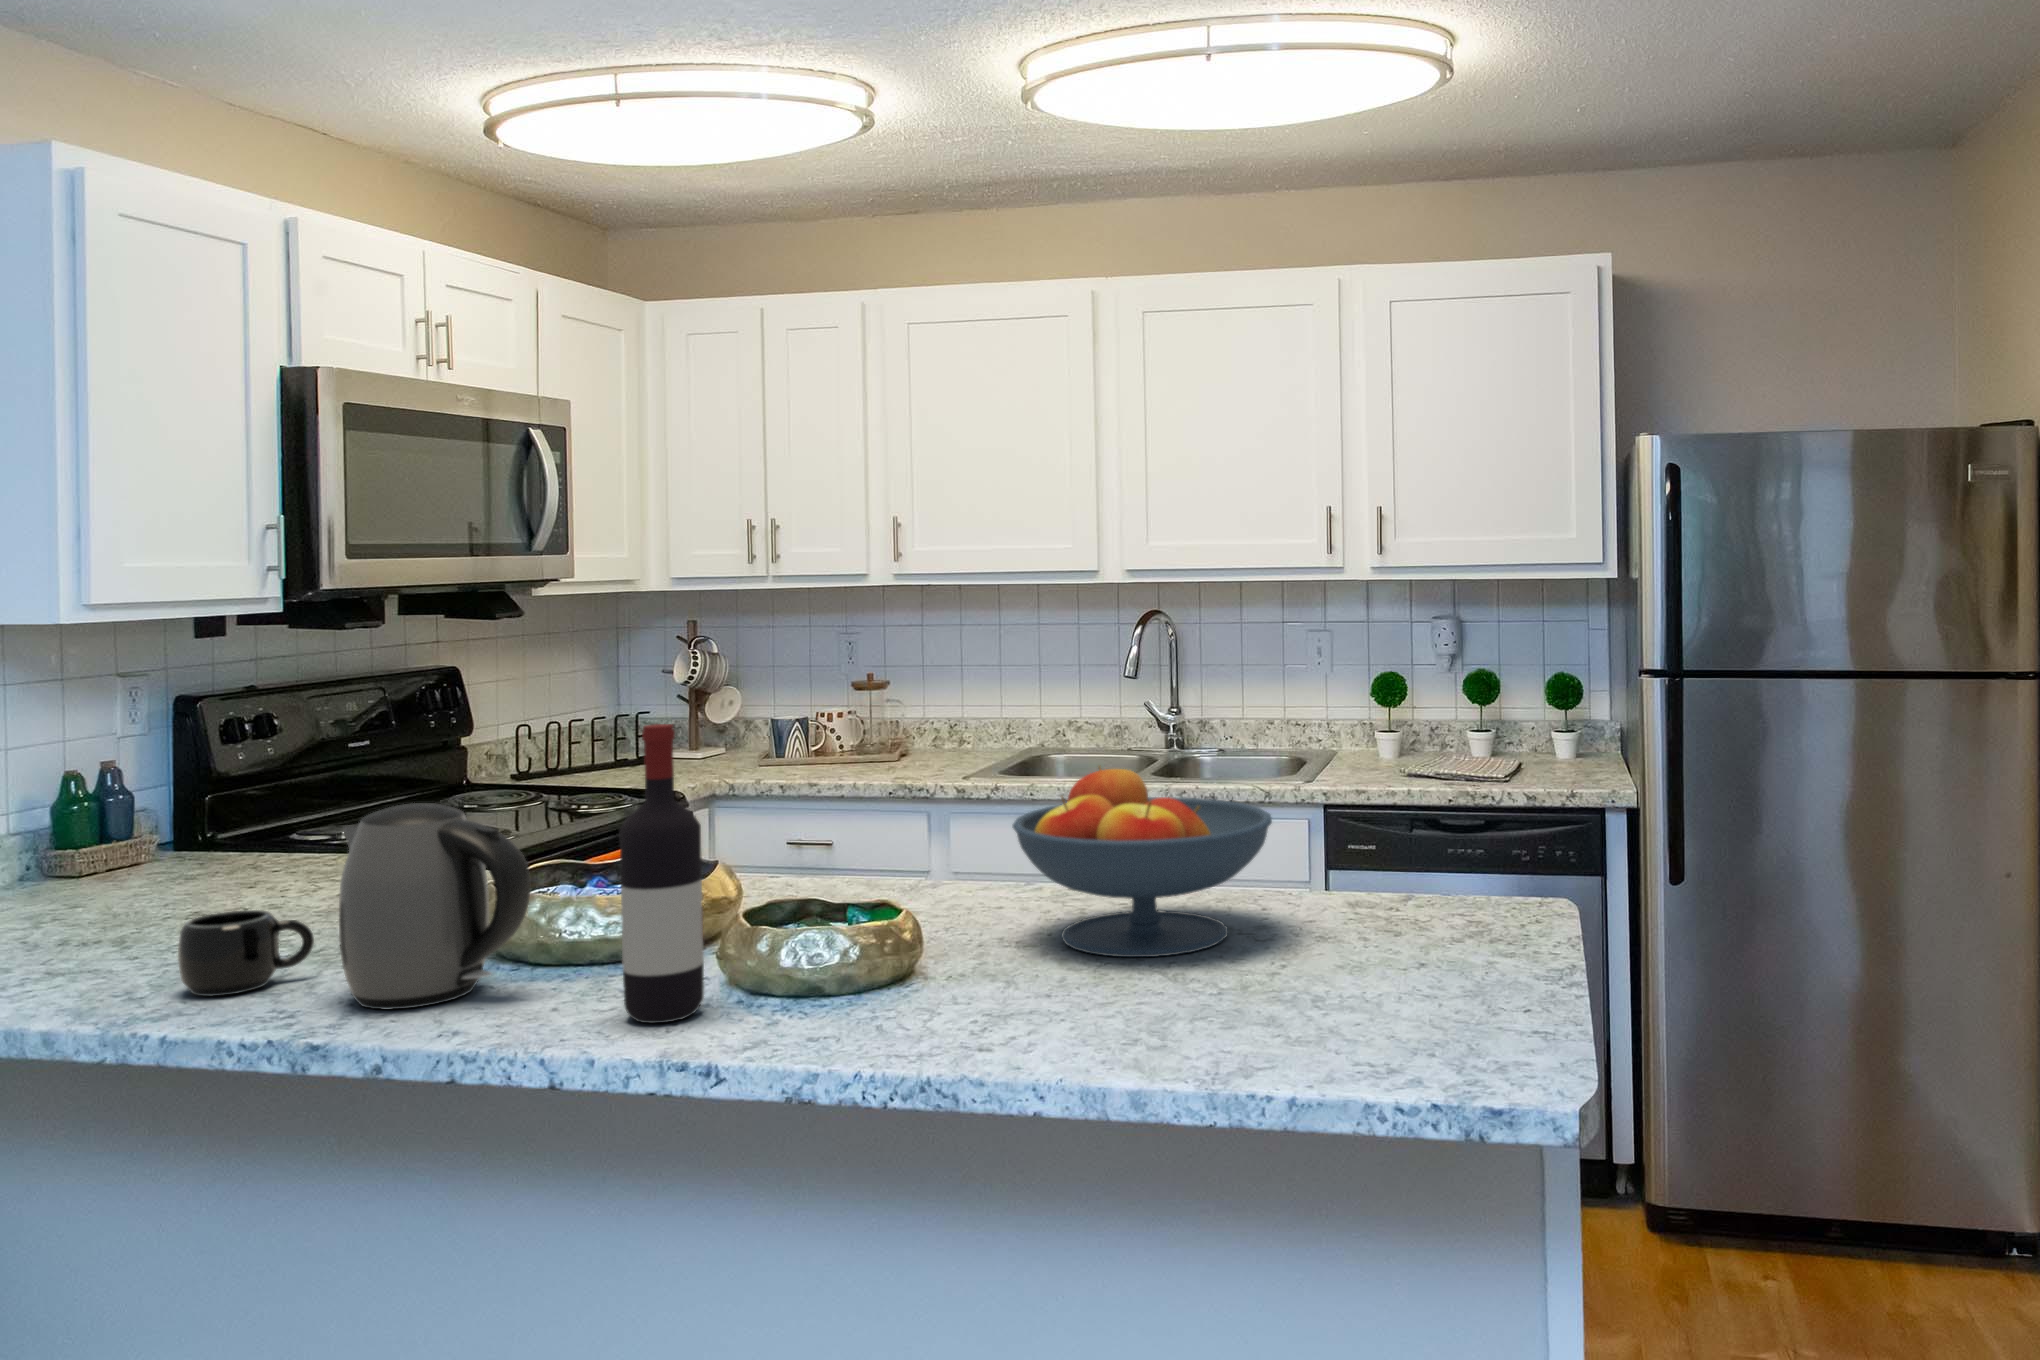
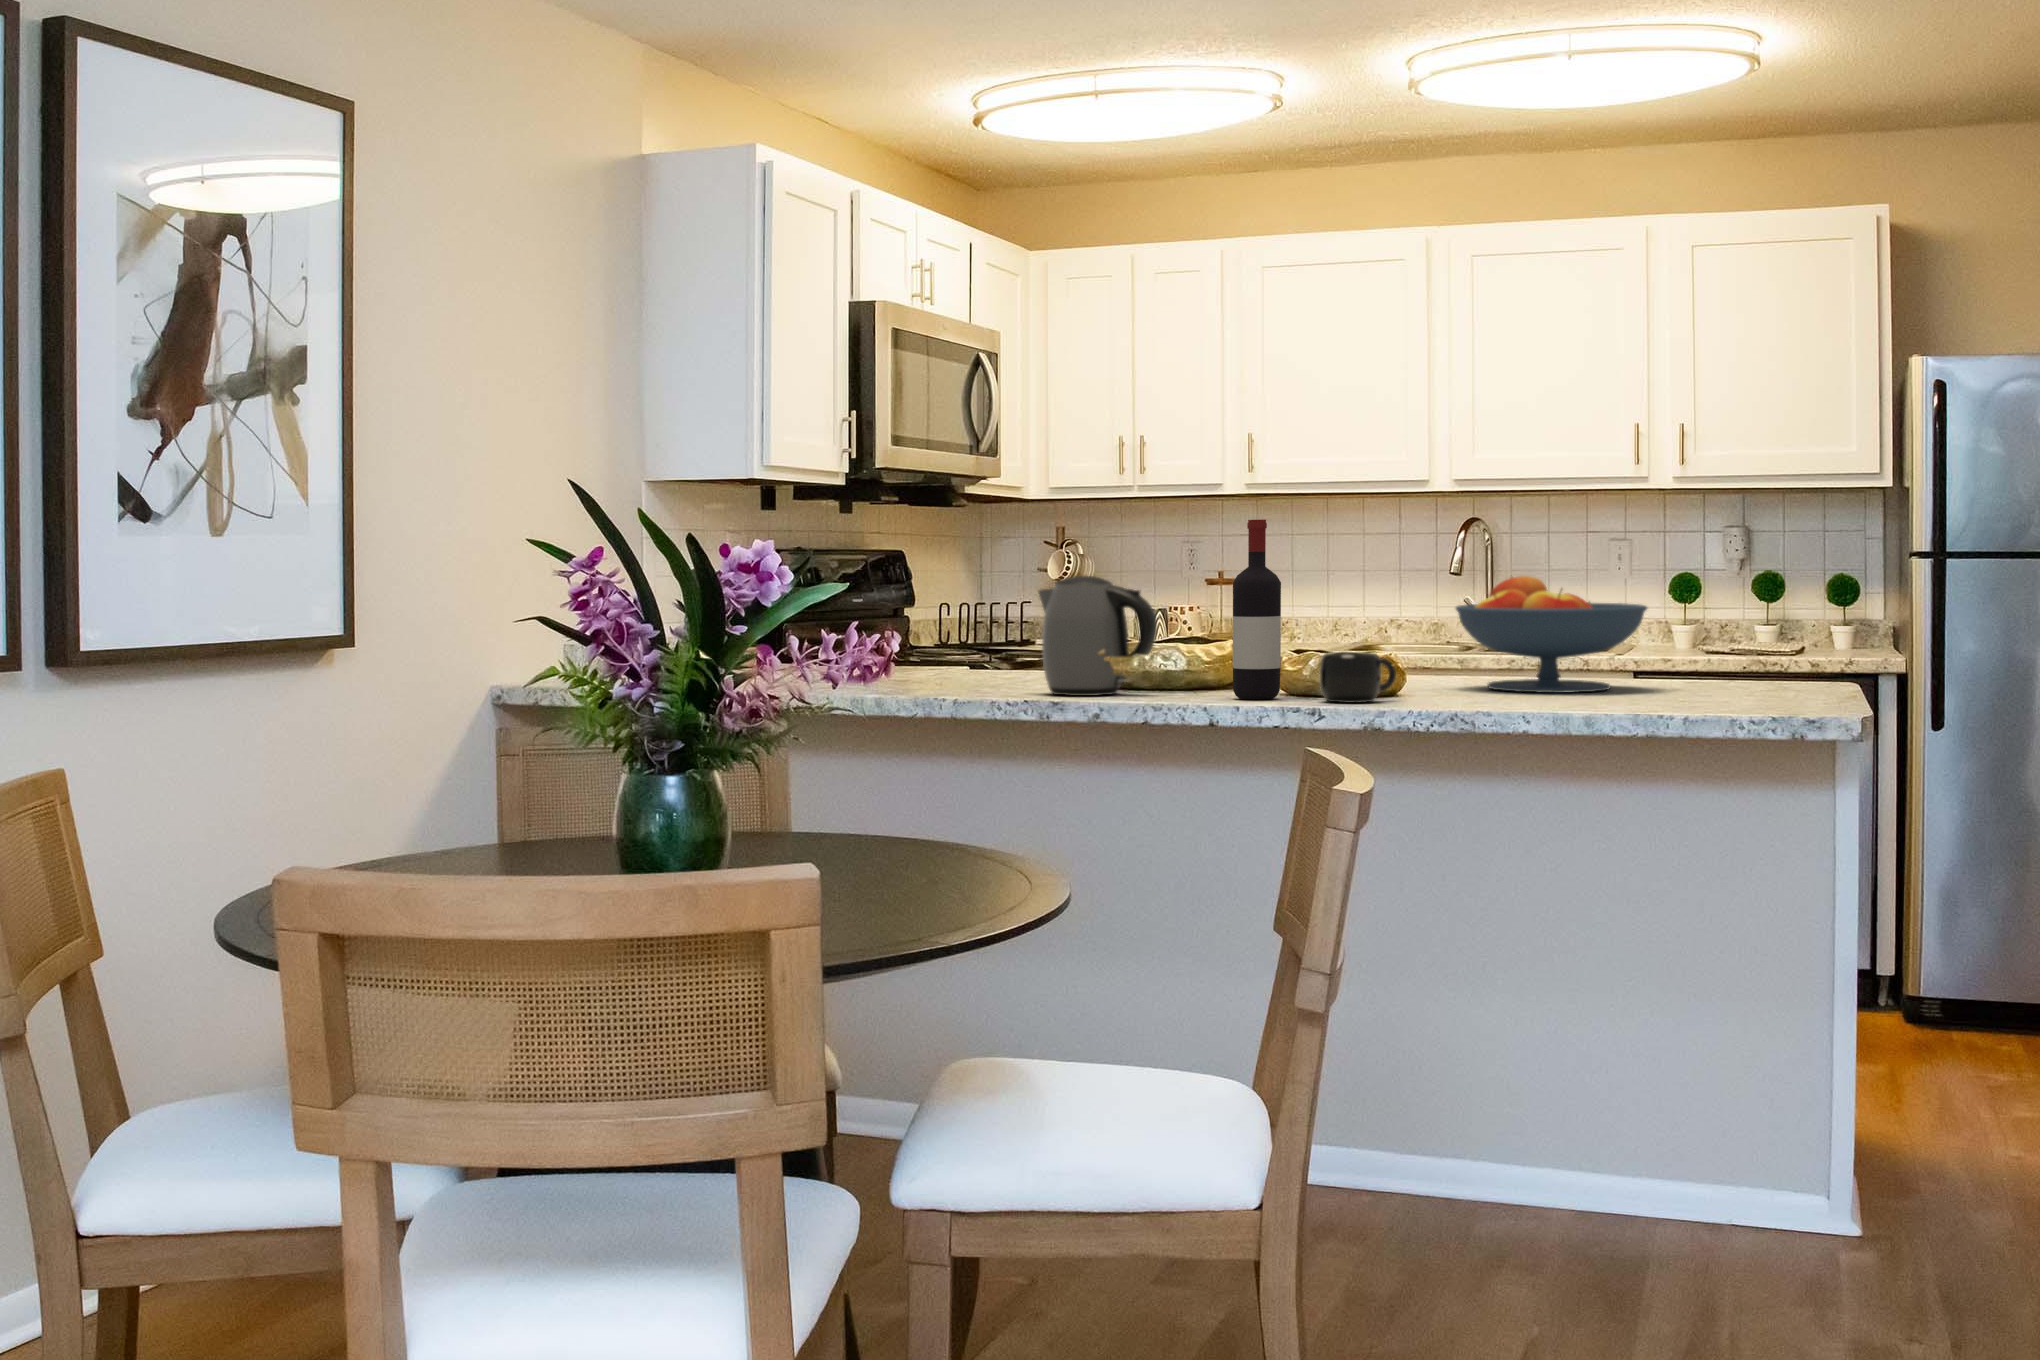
mug: present [178,910,314,996] -> present [1320,652,1396,703]

